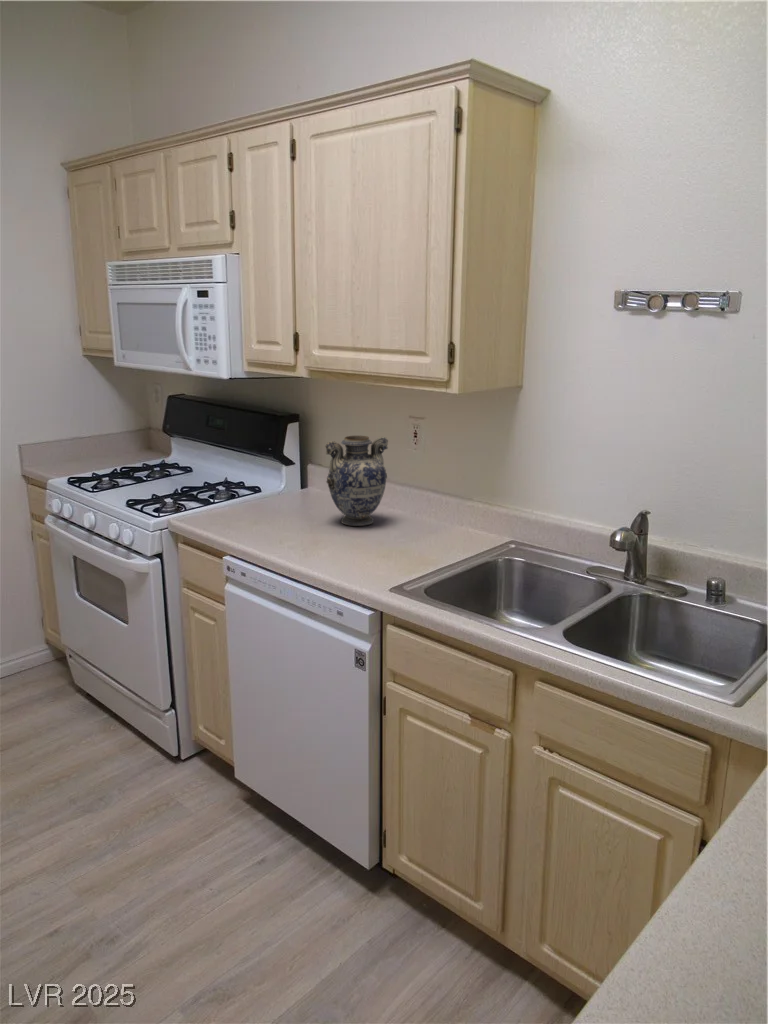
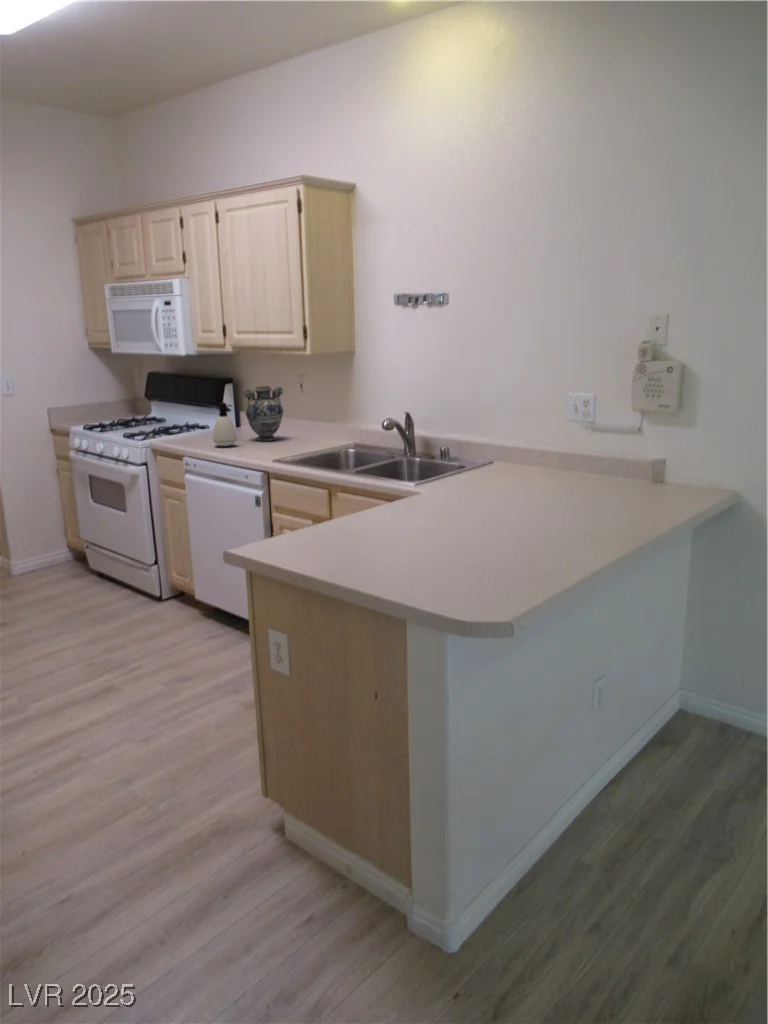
soap dispenser: none [275,467,314,540] -> present [213,403,237,446]

